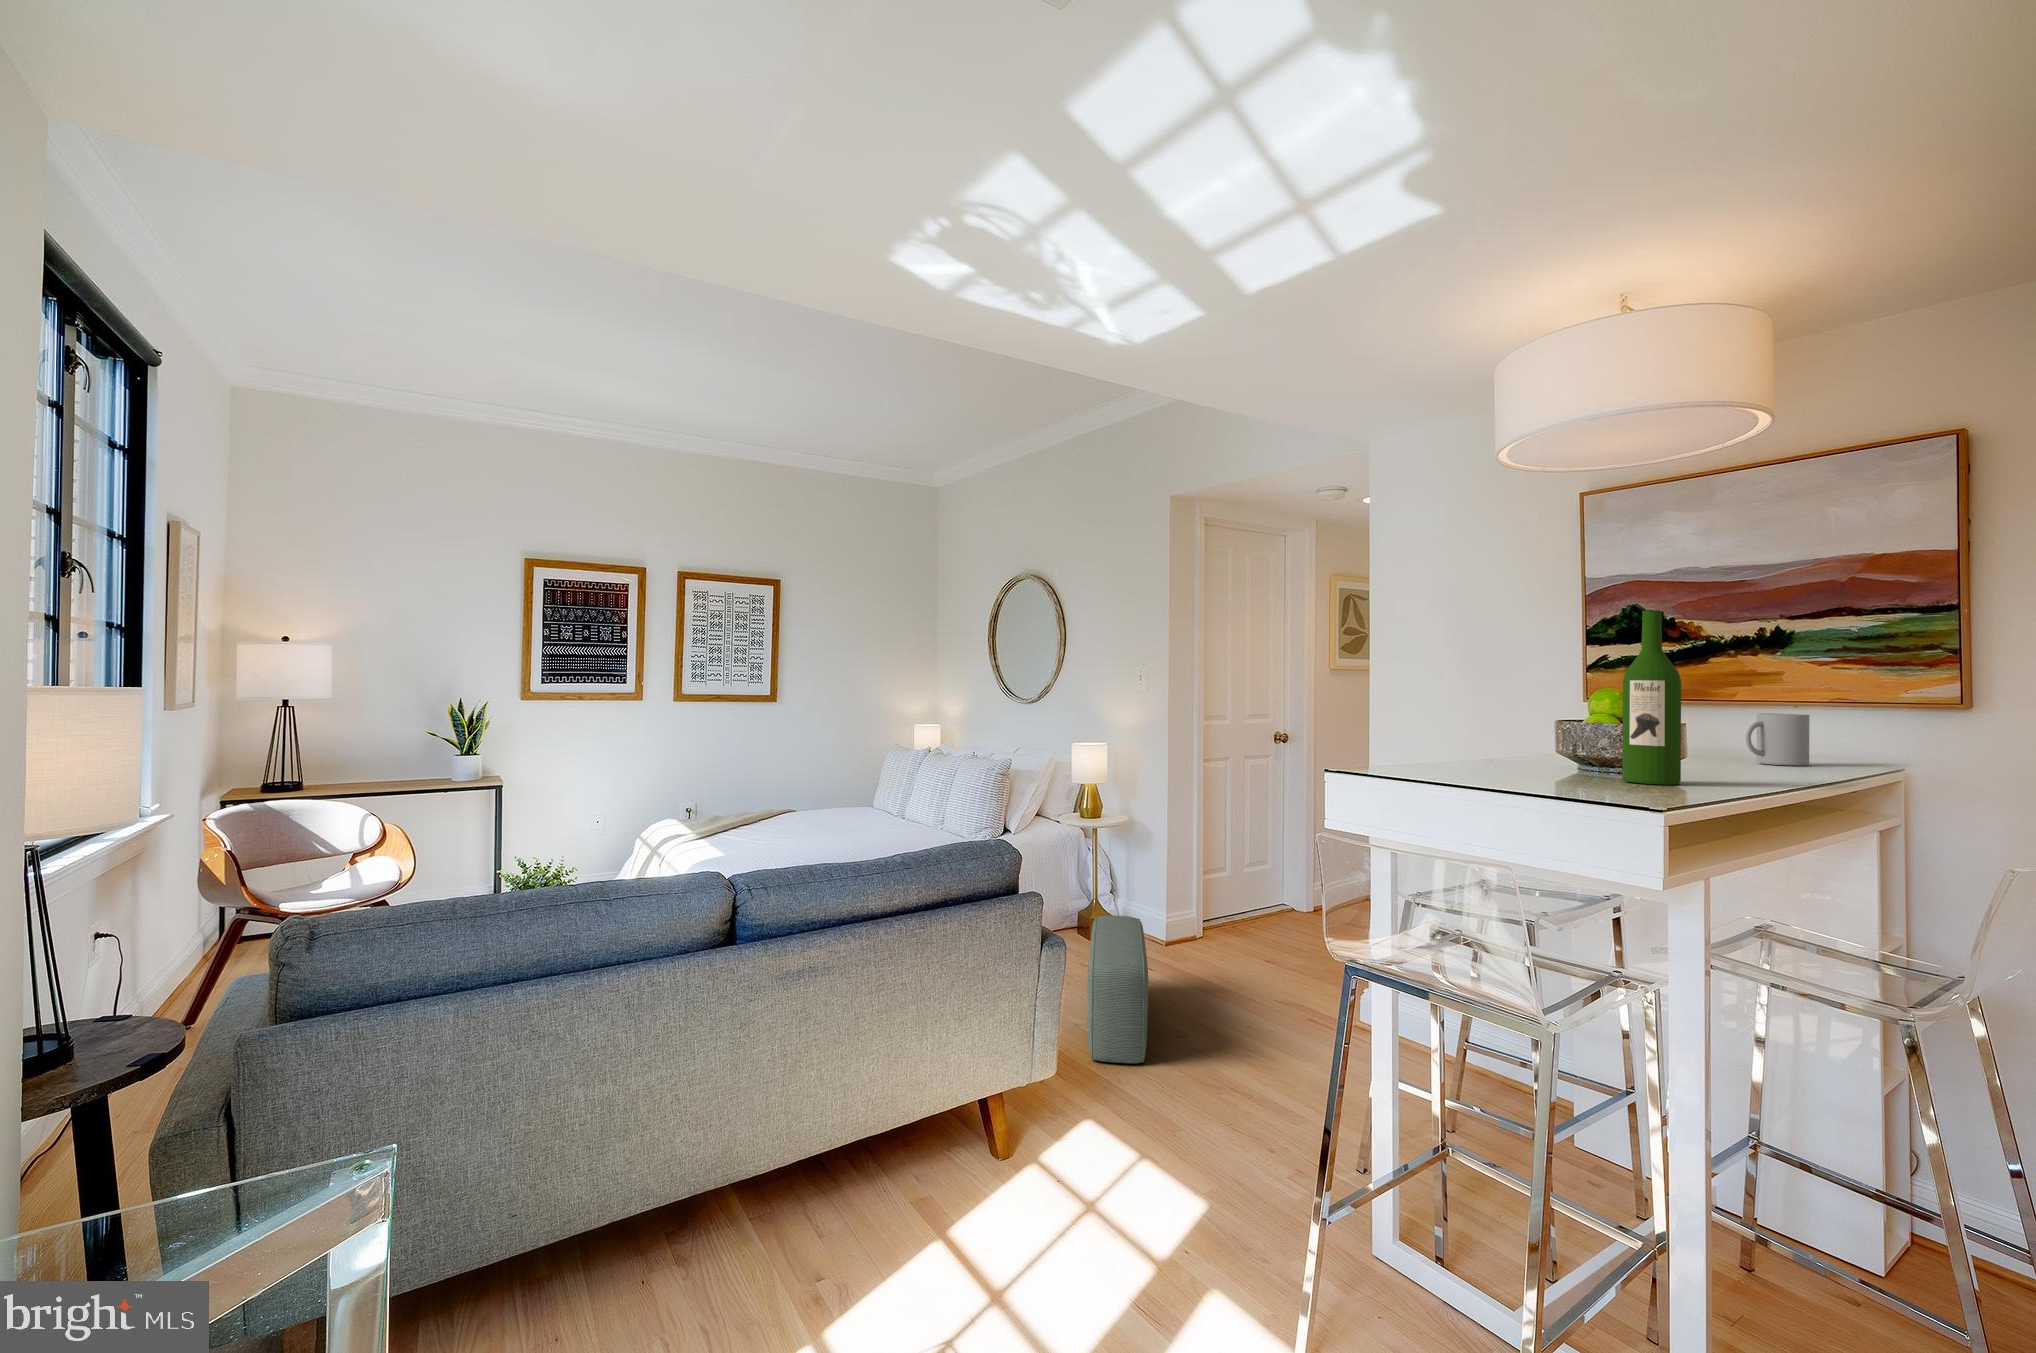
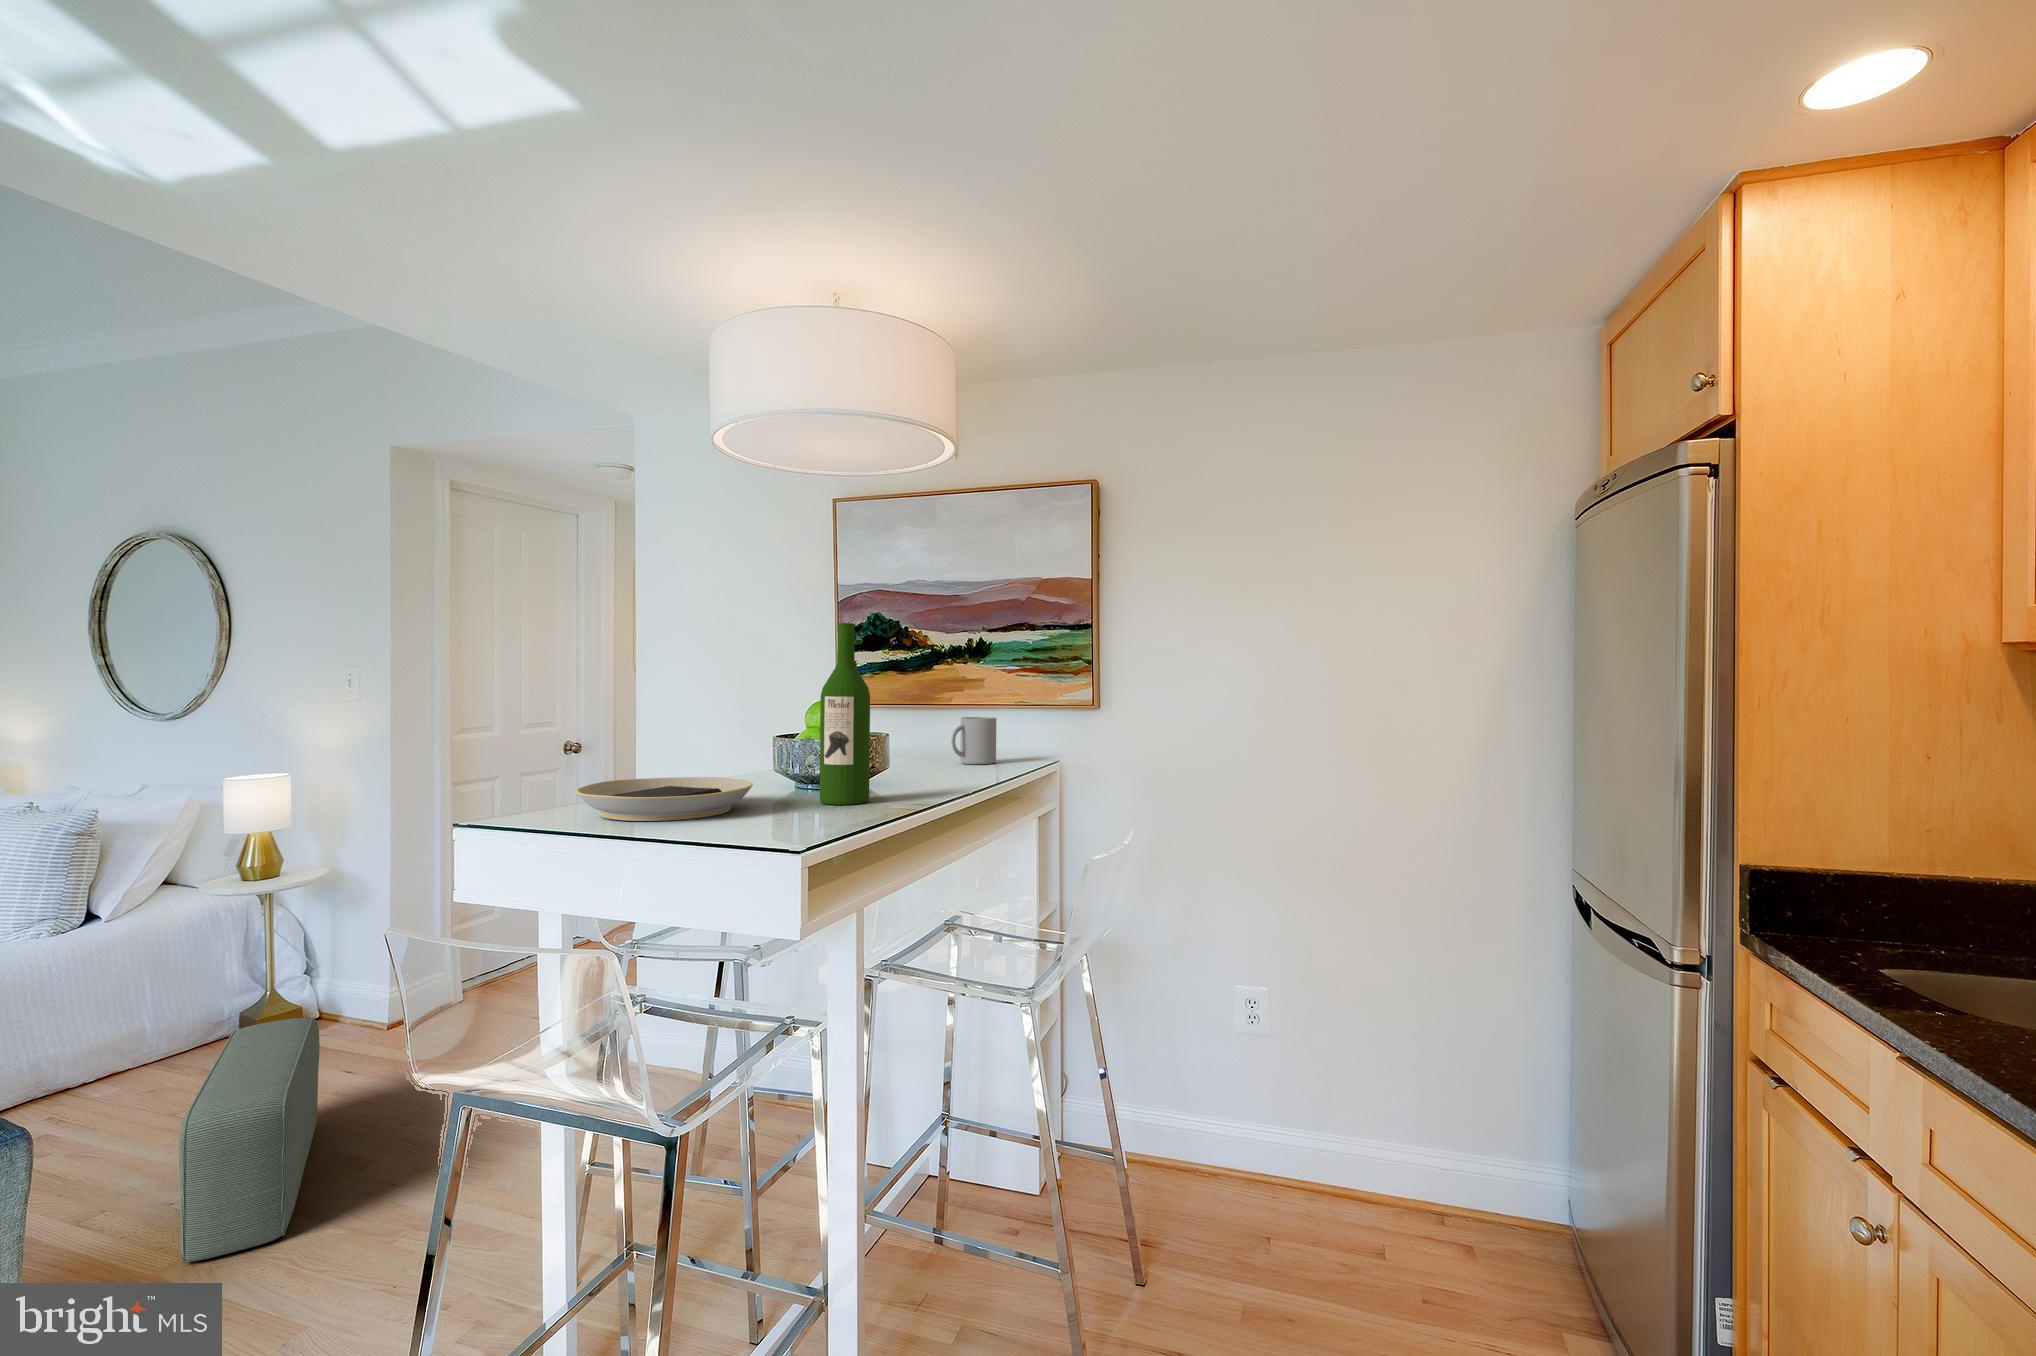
plate: none [1397,750,1555,783] -> present [576,777,753,821]

